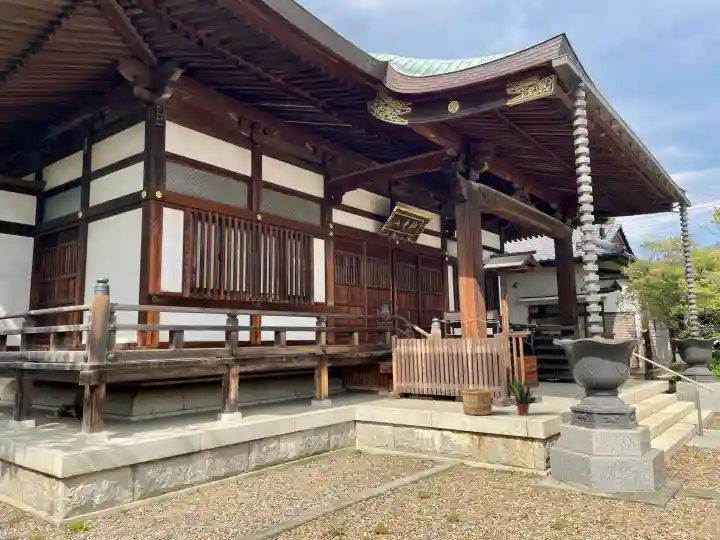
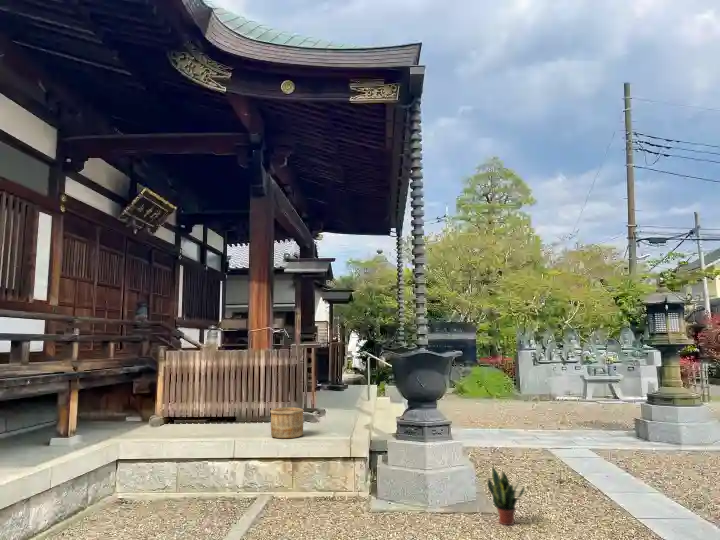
potted plant: present [508,376,534,415] -> present [487,468,524,525]

